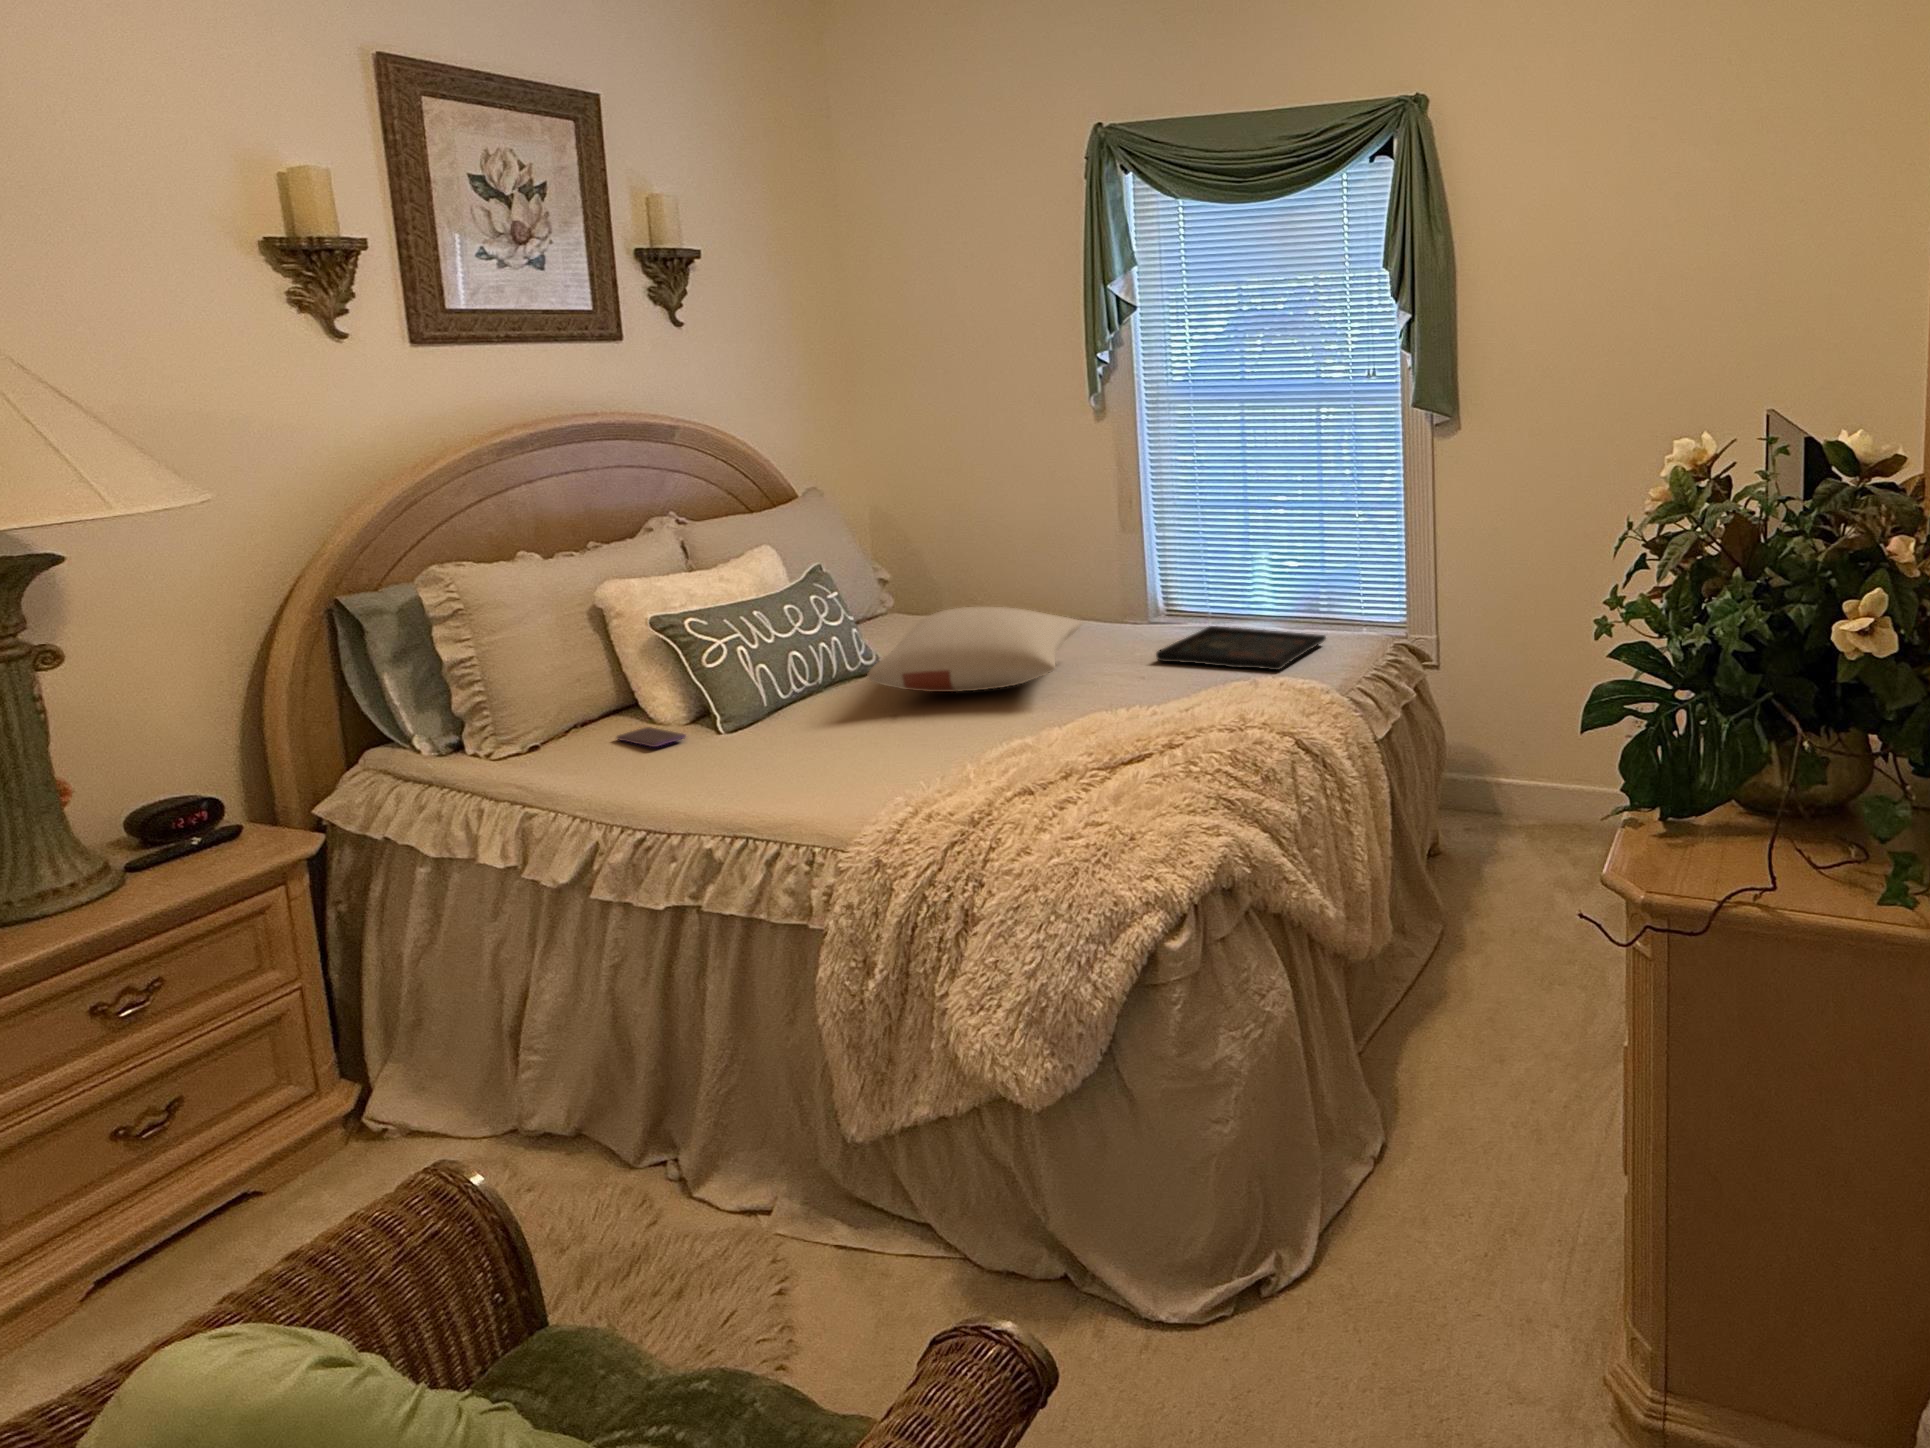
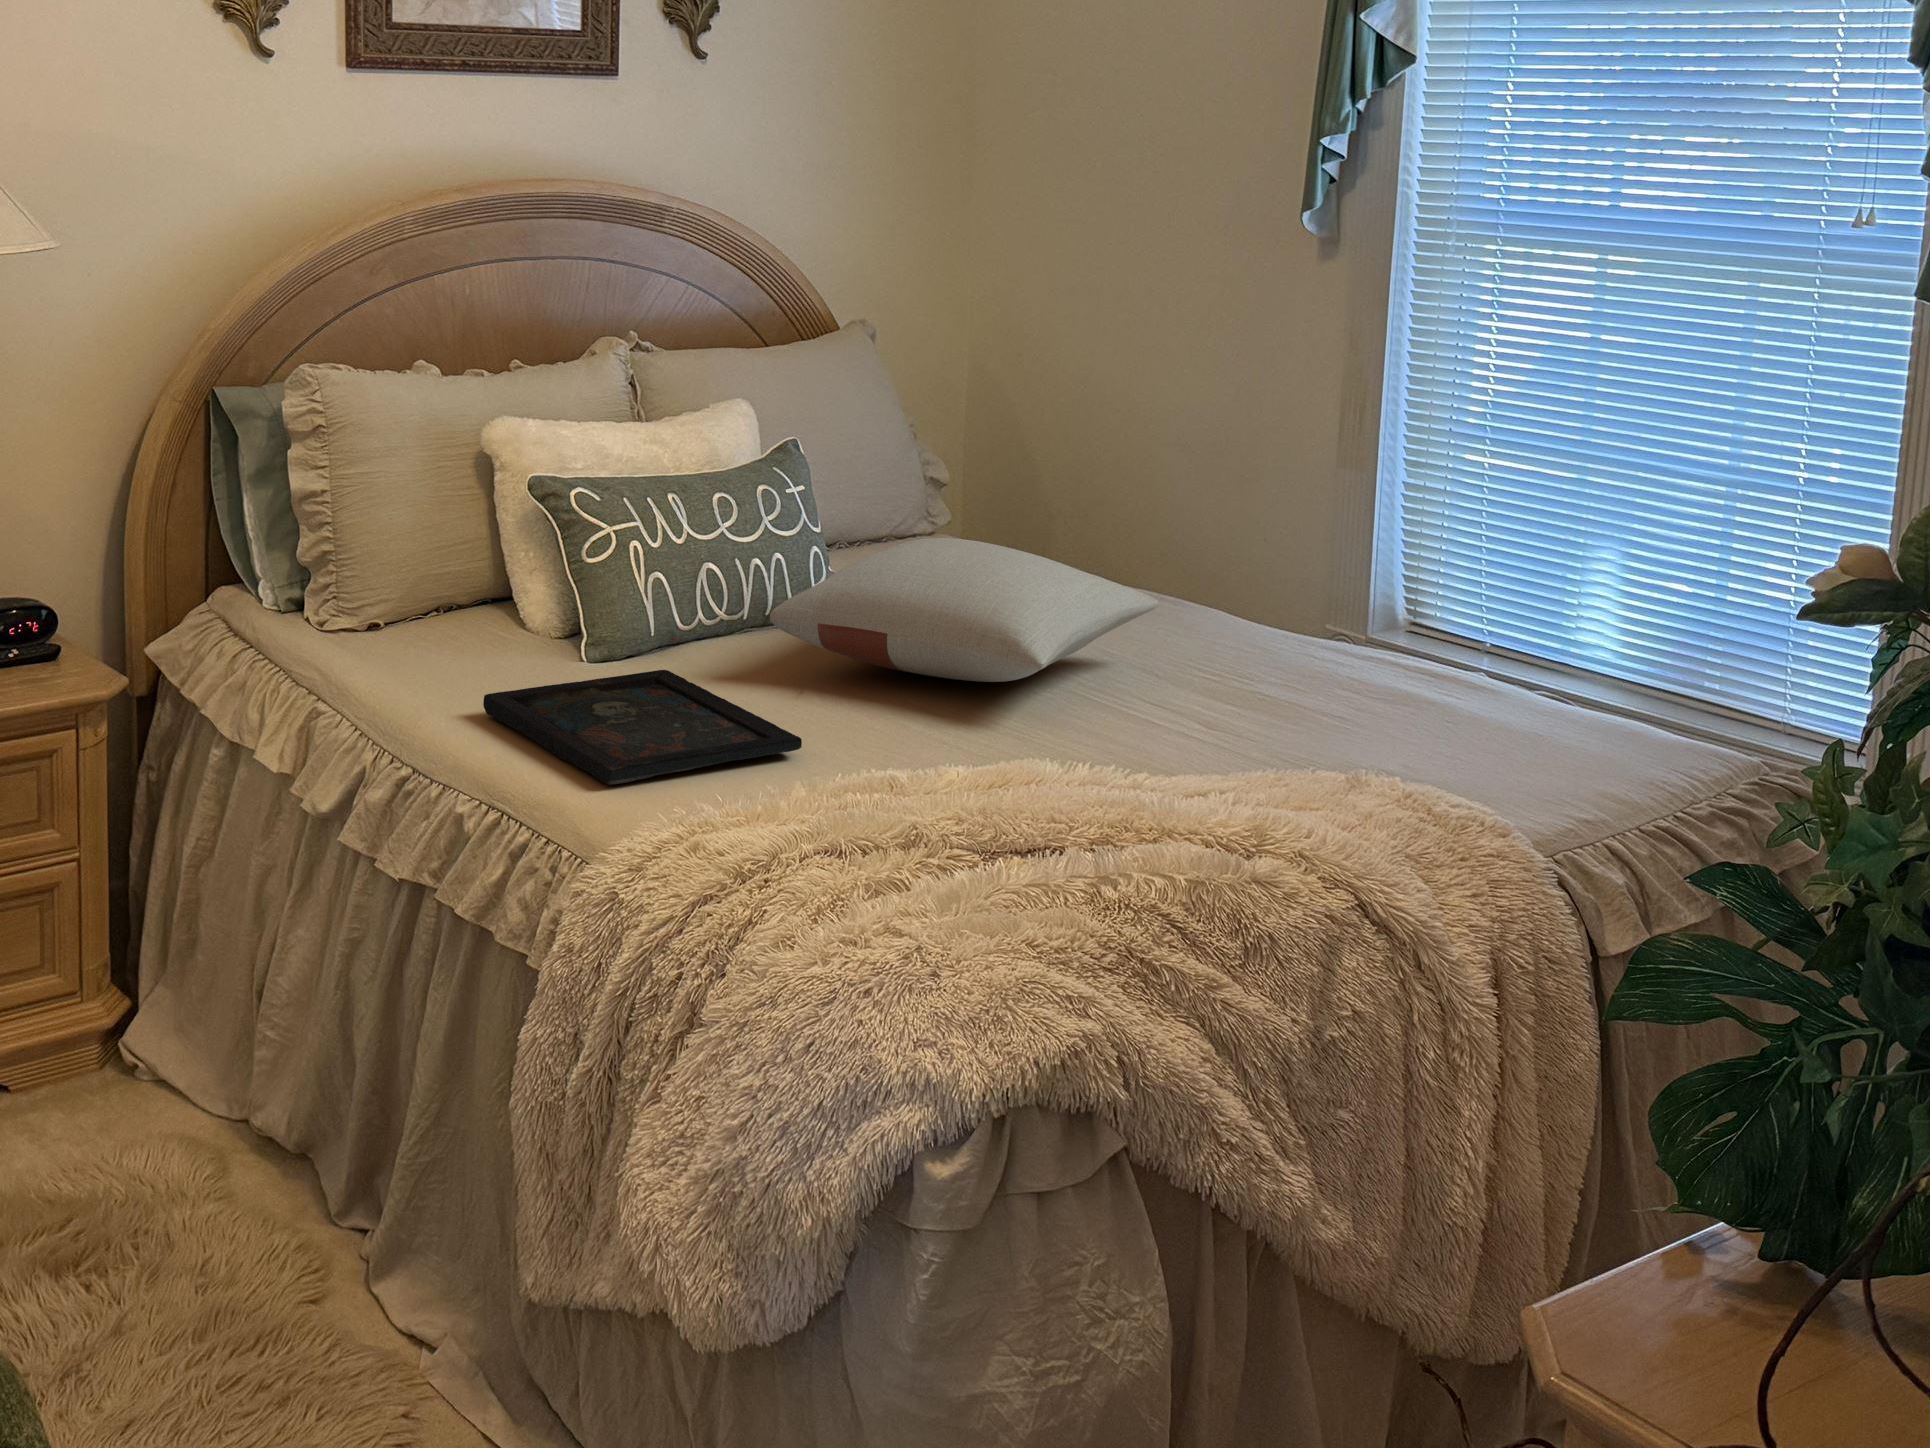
tray: present [1156,626,1326,670] -> present [483,670,802,784]
smartphone: present [617,727,686,747] -> none [455,627,526,656]

